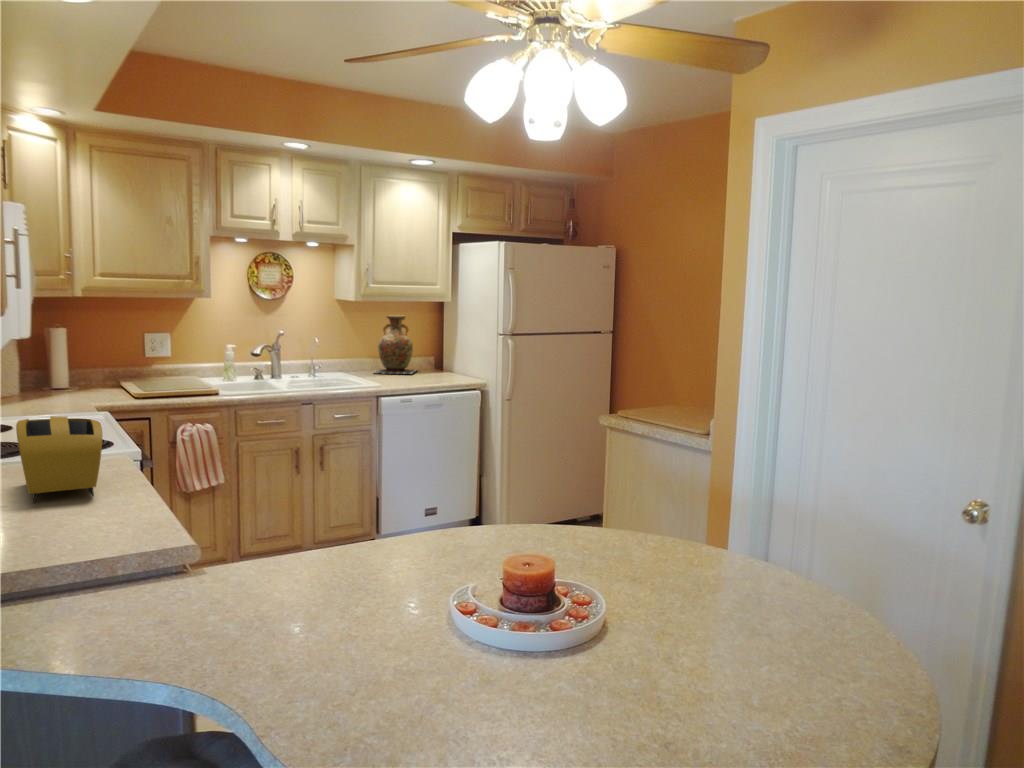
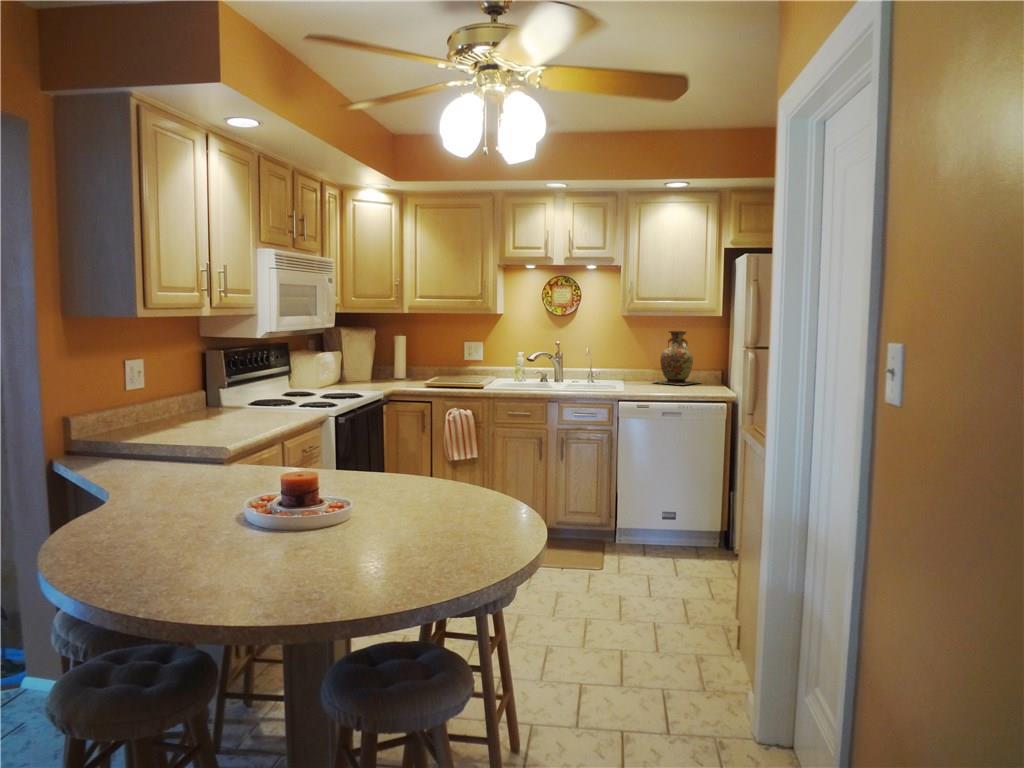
toaster: present [16,416,102,503] -> none [181,380,255,434]

